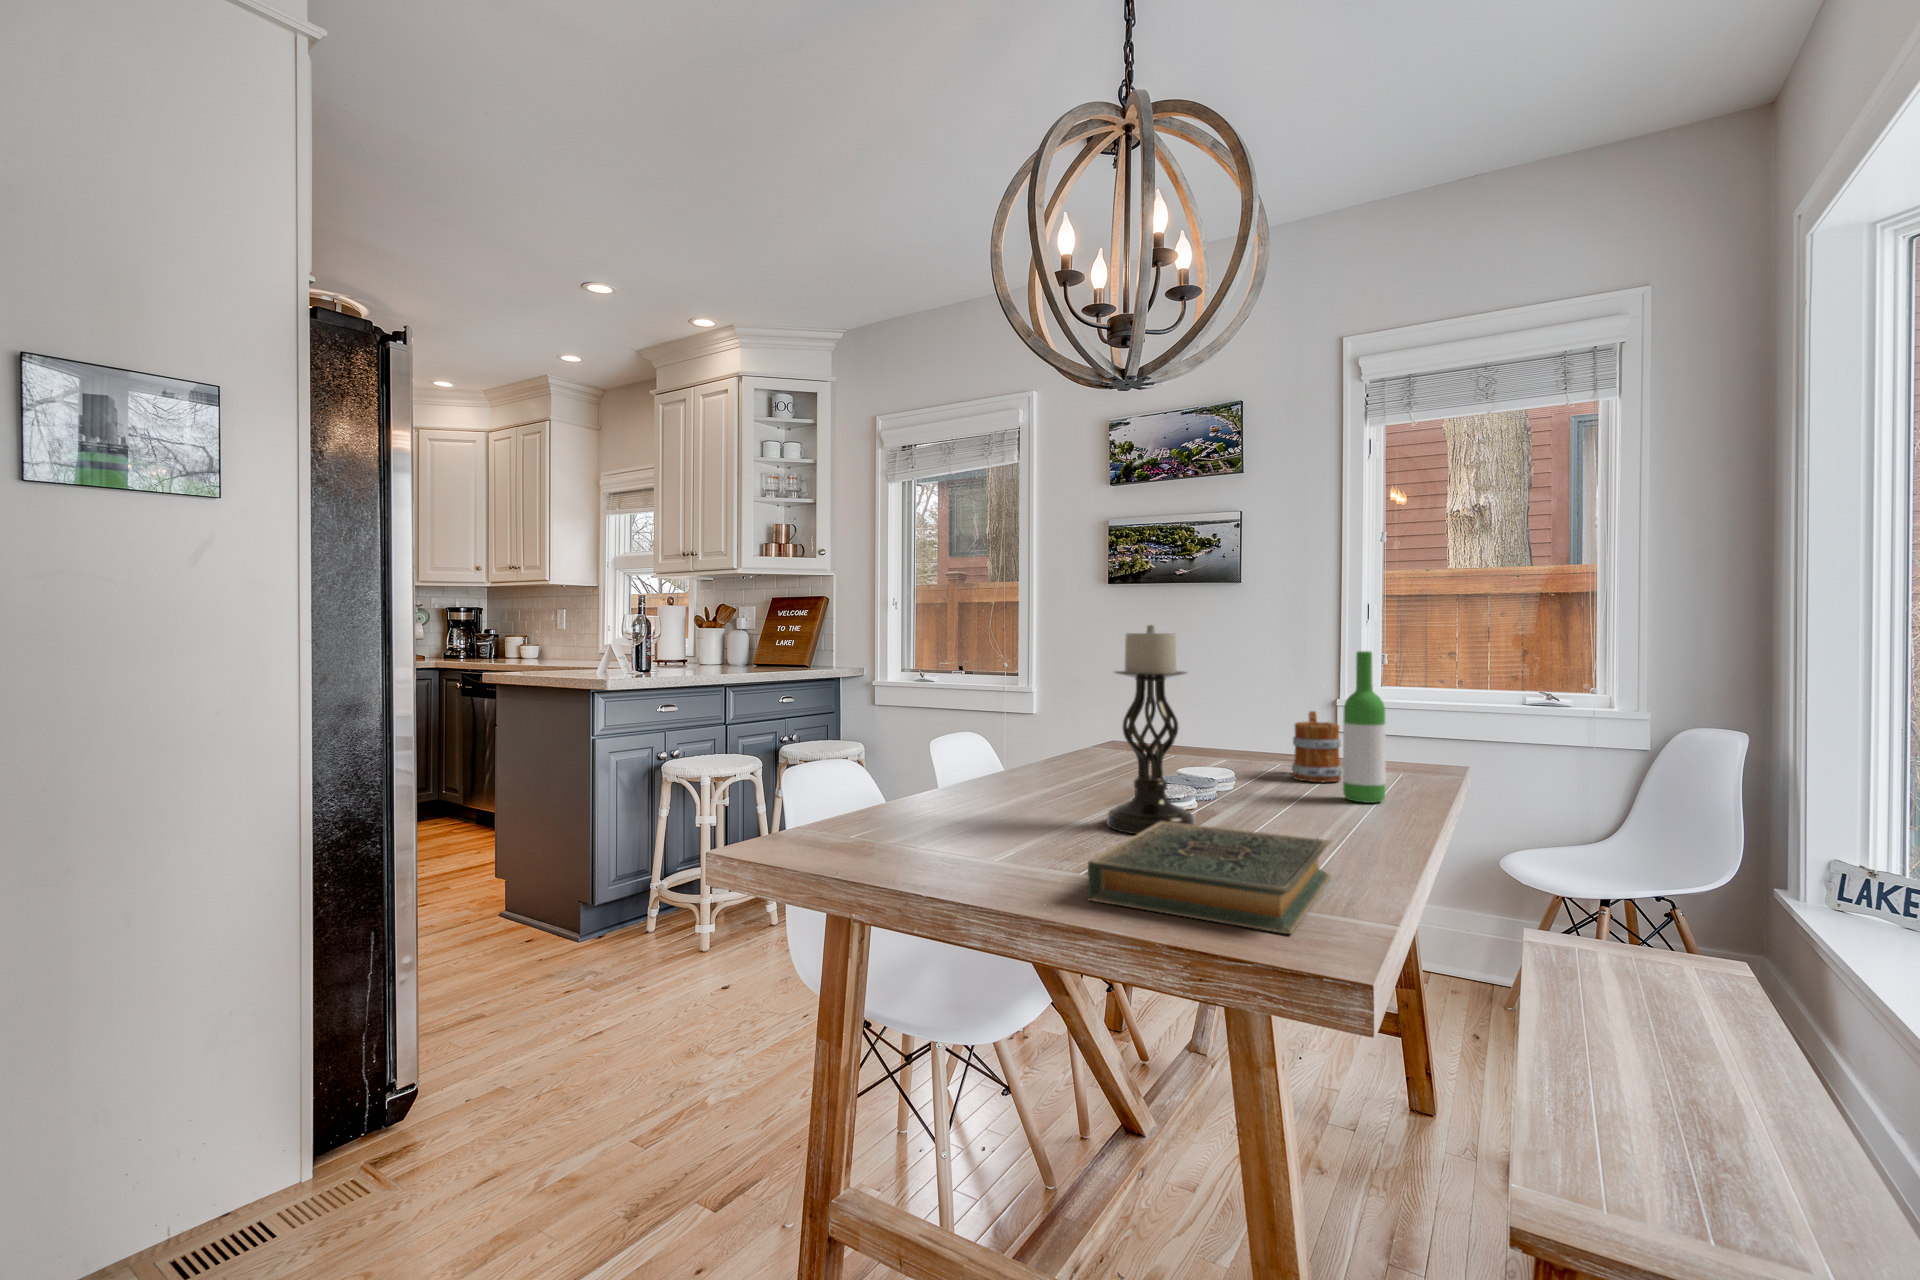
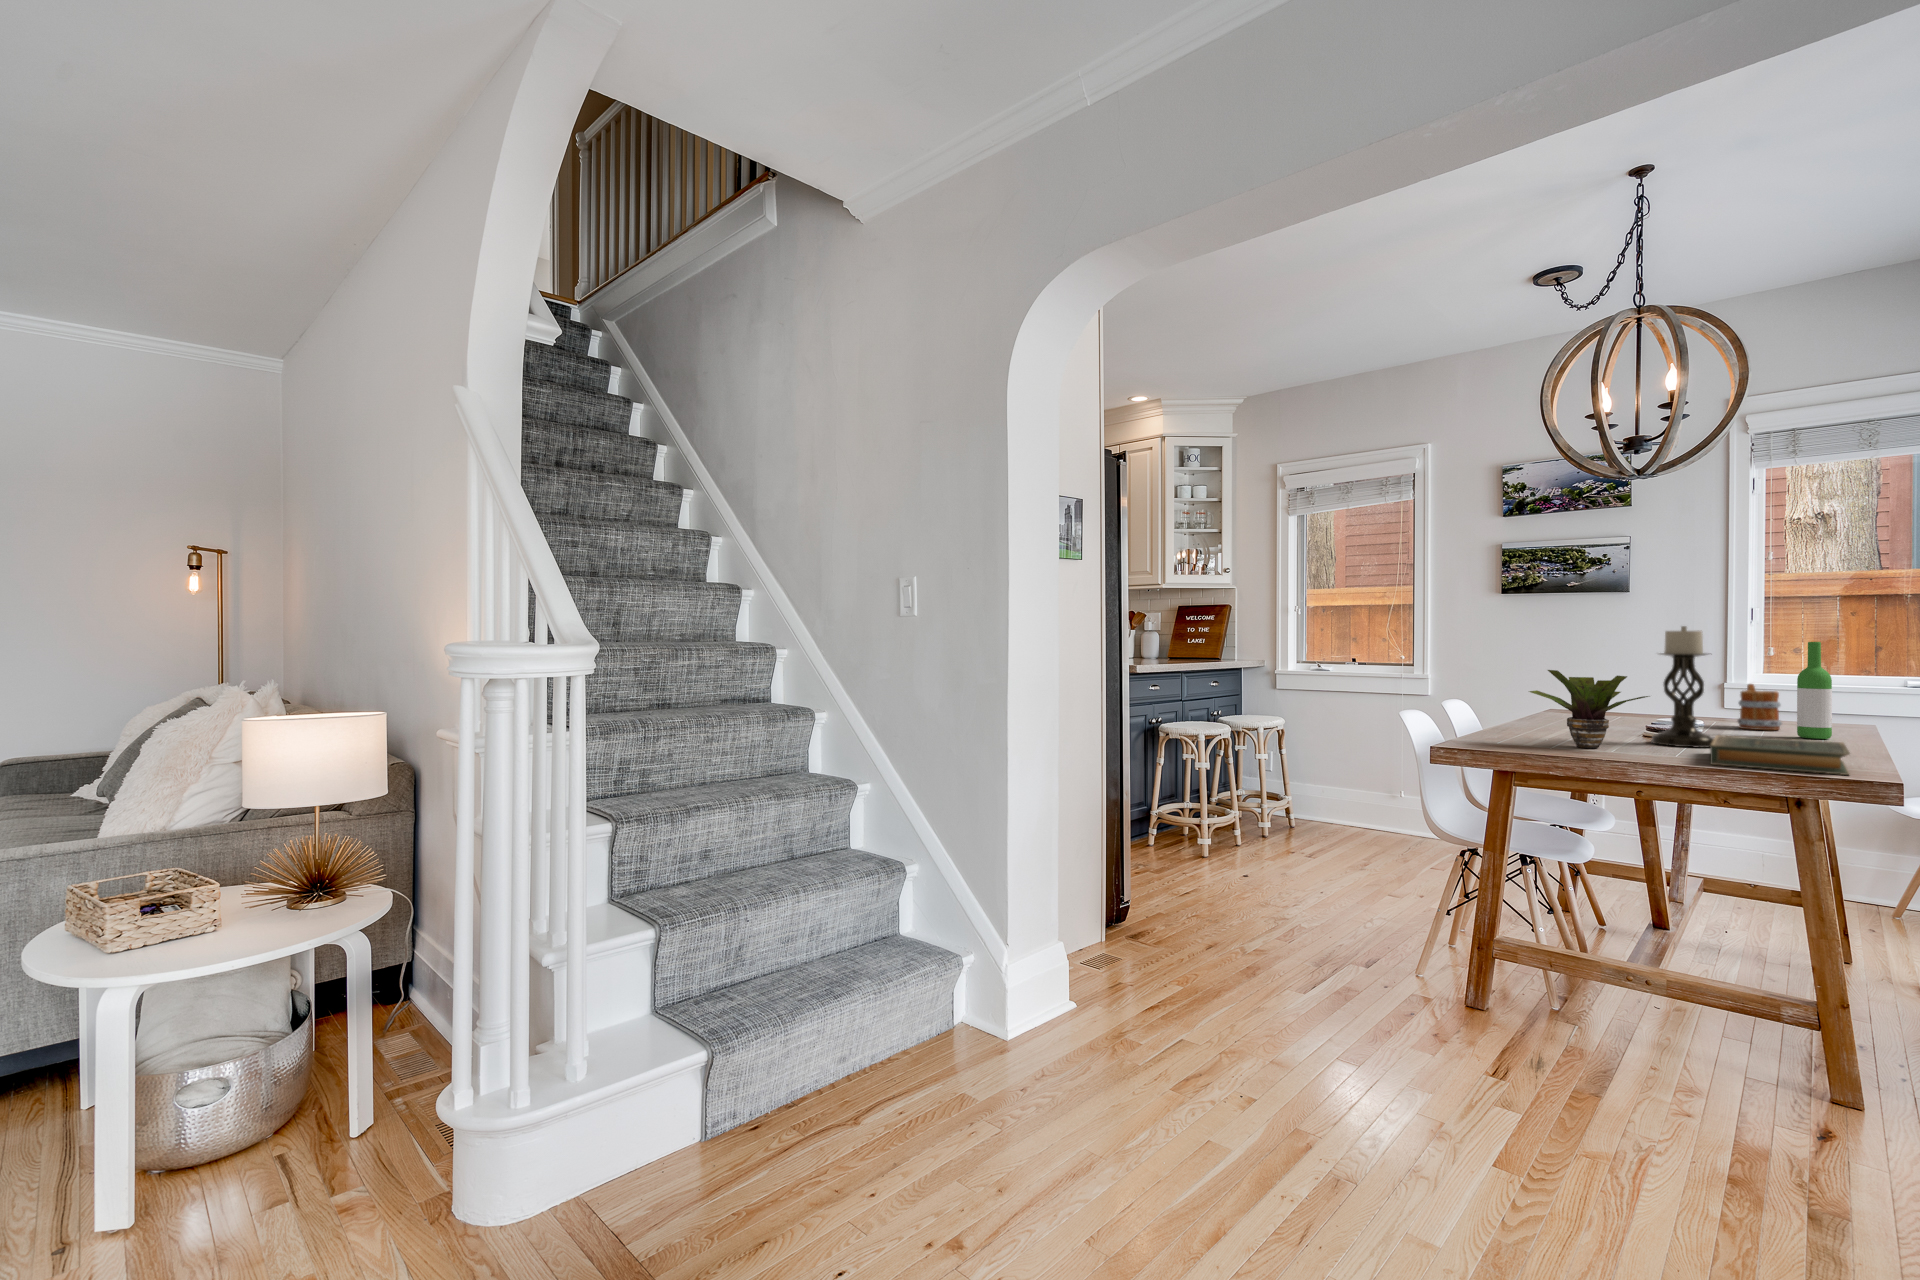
potted plant: none [898,703,1057,846] -> present [1529,670,1649,748]

